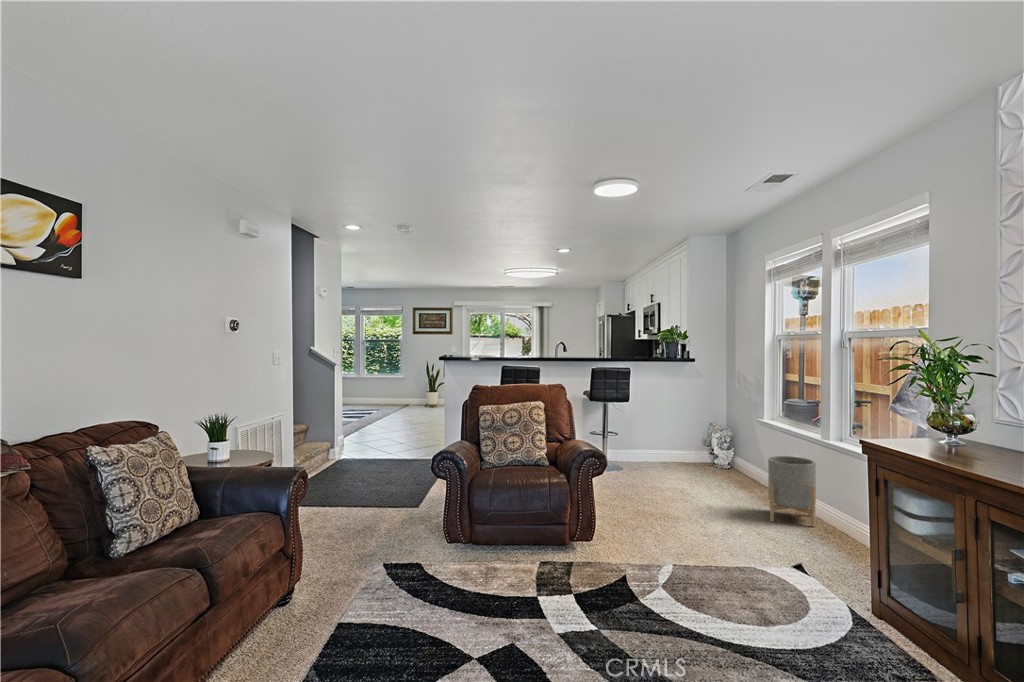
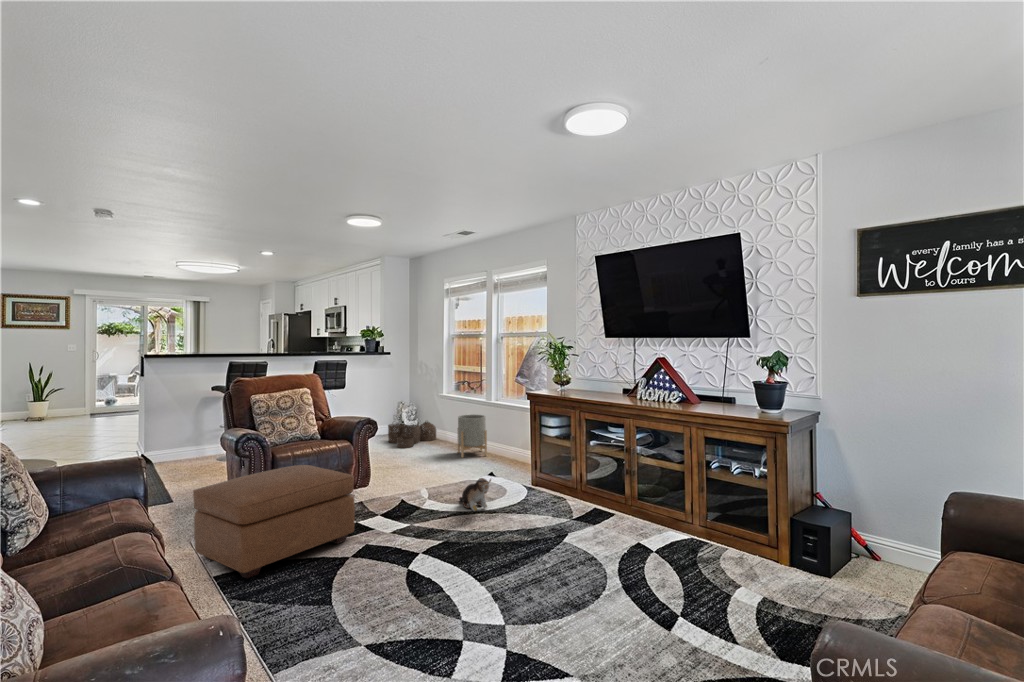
woven basket: none [684,449,754,489] -> present [388,422,436,448]
ottoman: none [323,504,503,654] -> present [193,465,355,578]
plush toy: none [705,585,748,642] -> present [459,478,491,511]

